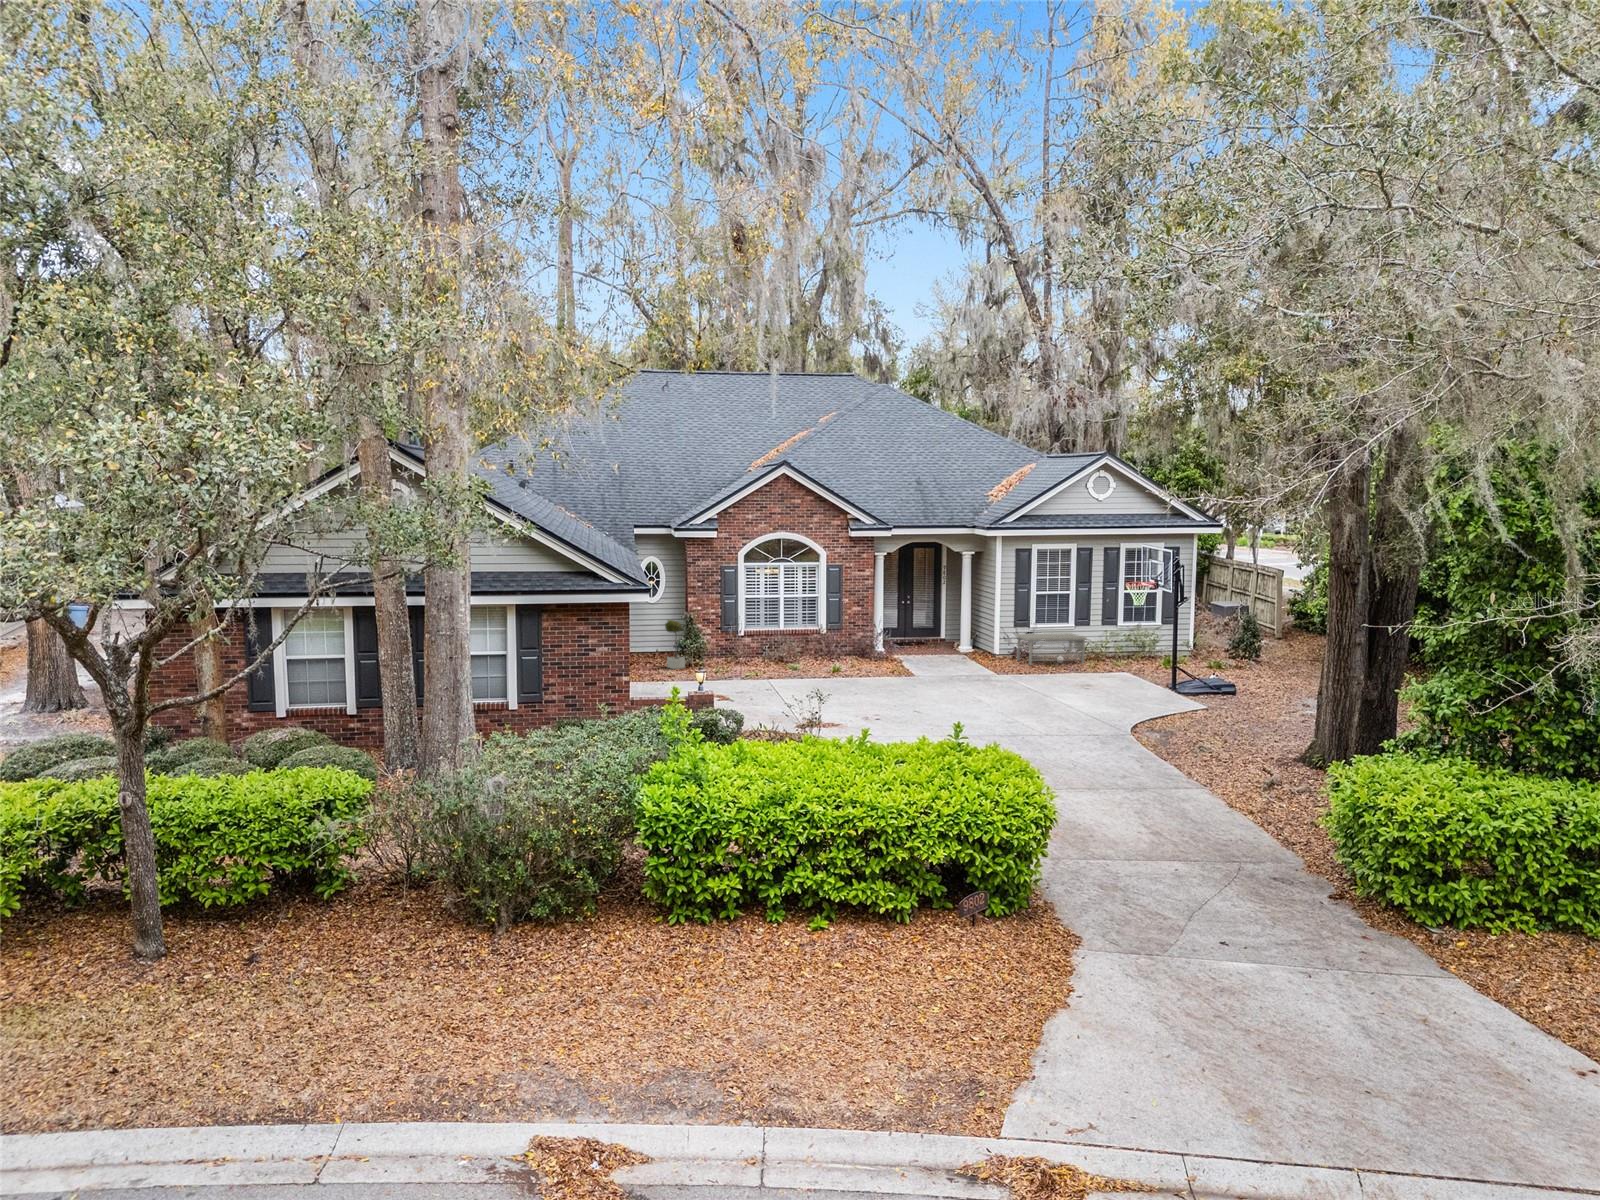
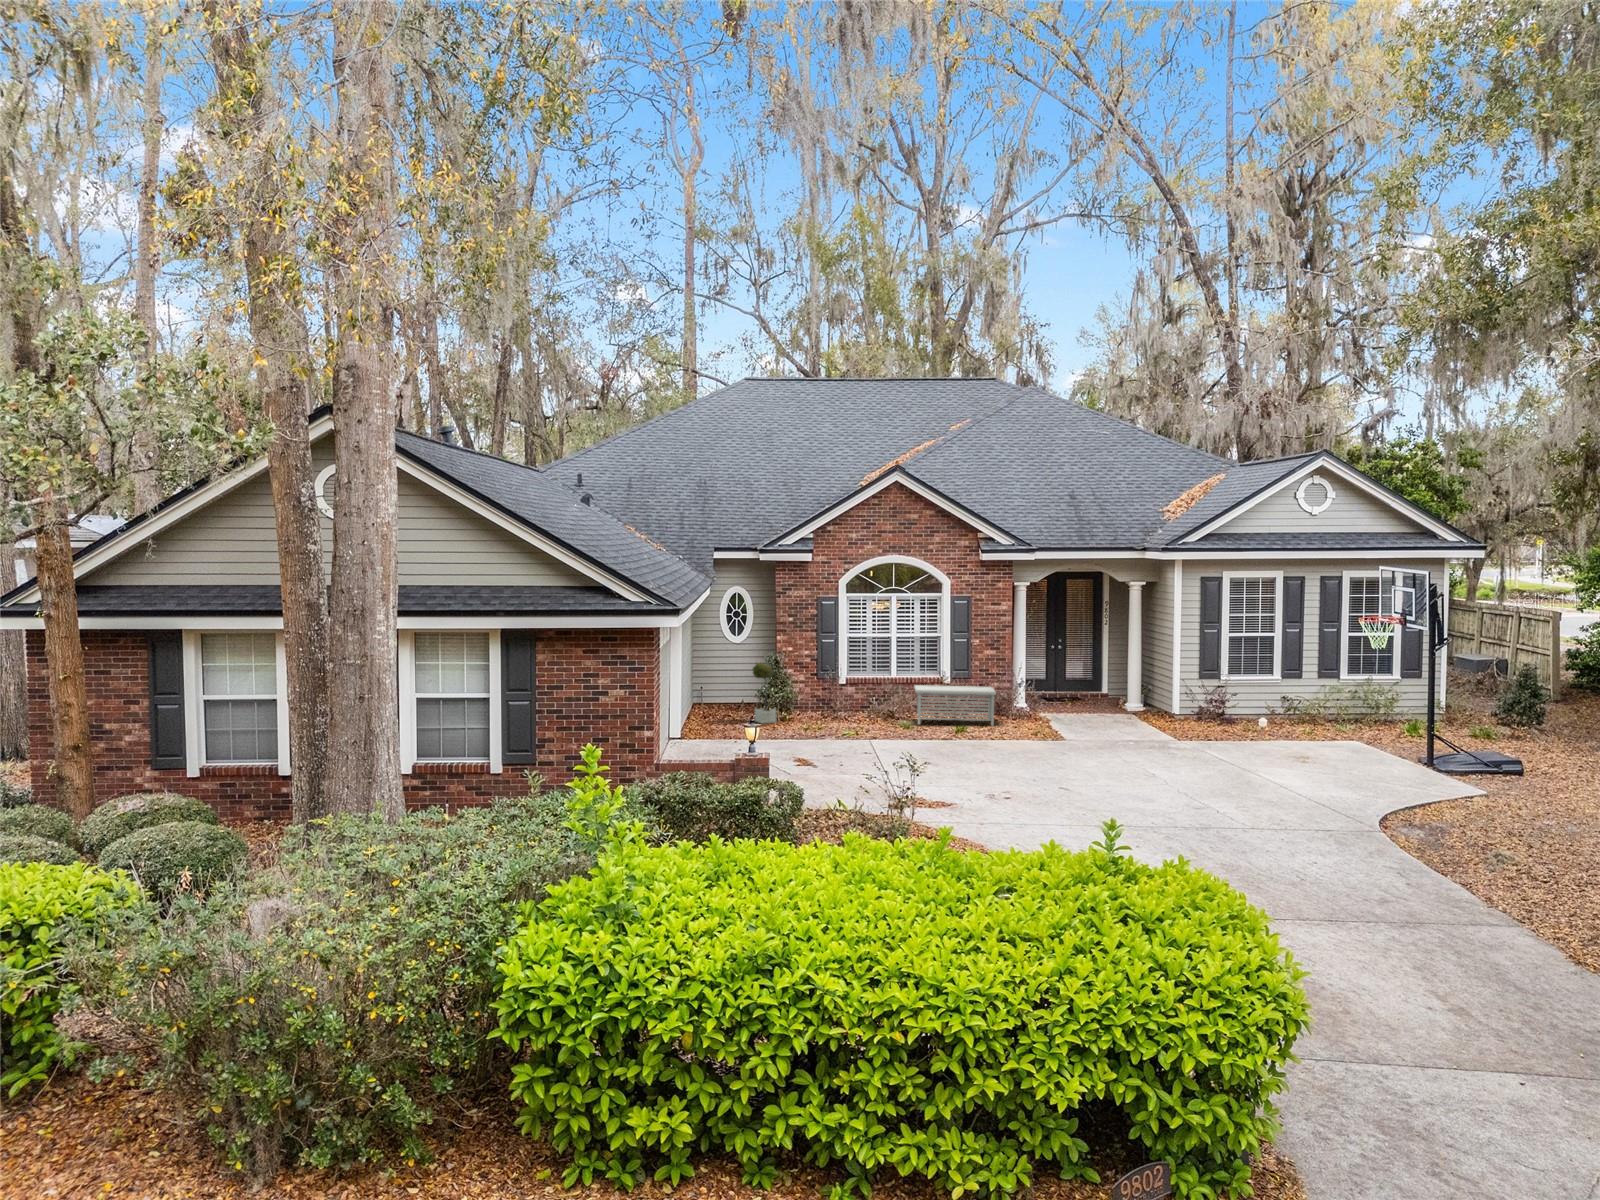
storage bench: present [1015,633,1087,665] -> present [914,685,996,726]

